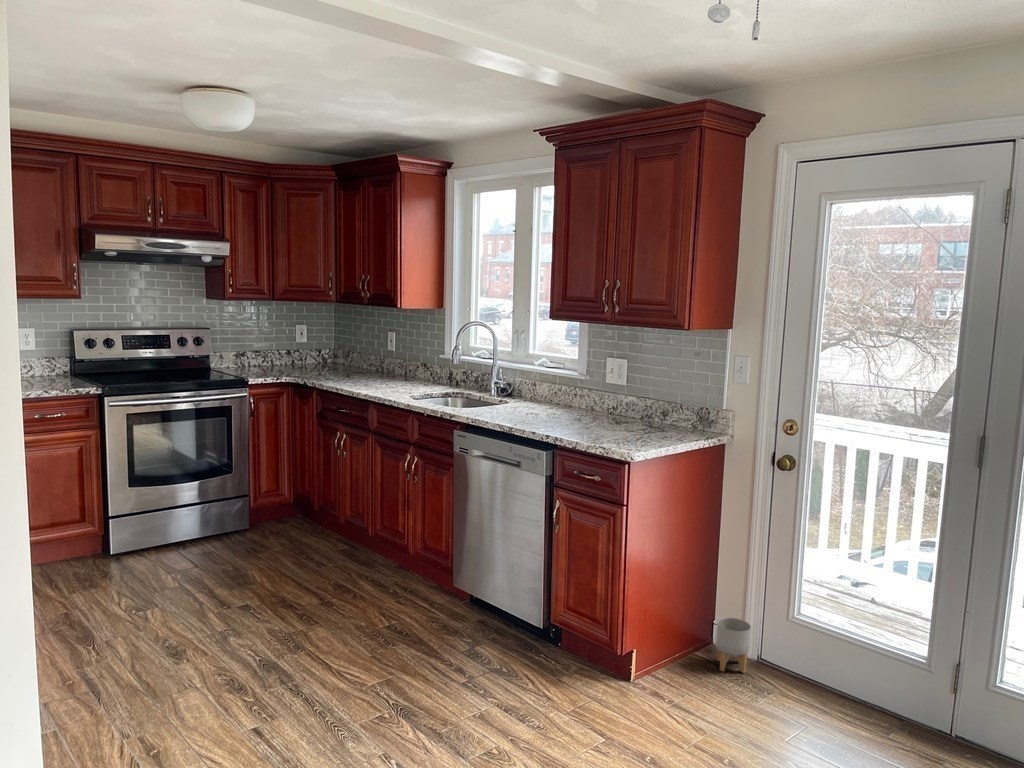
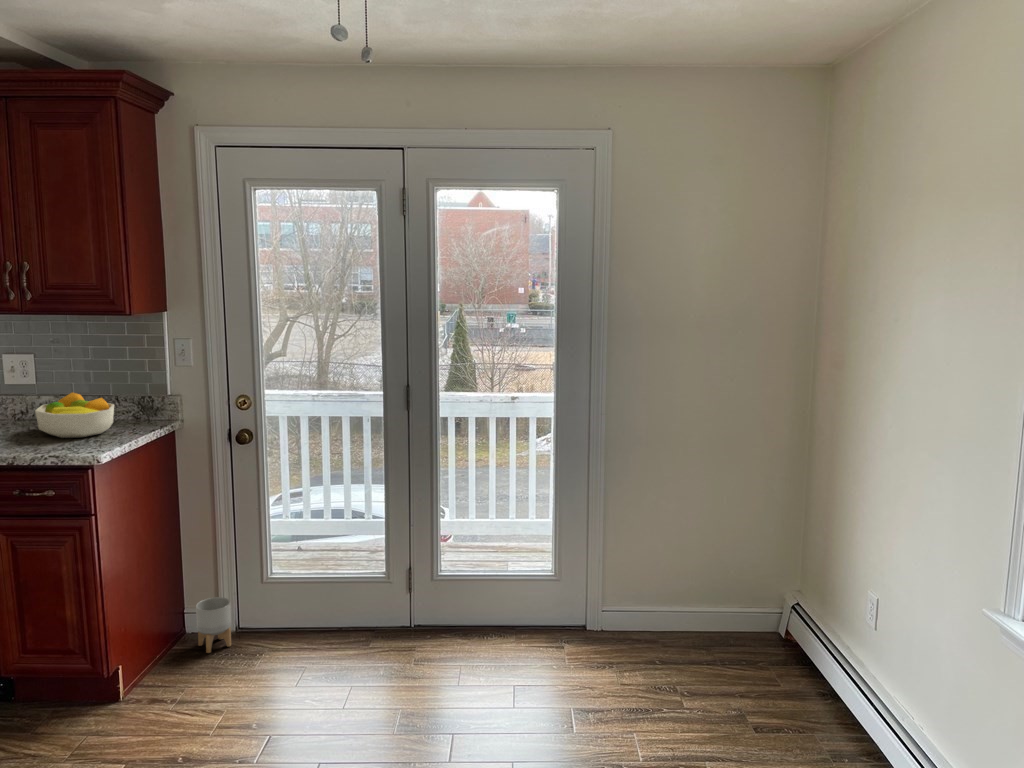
fruit bowl: none [608,395,672,436] -> present [35,392,114,438]

